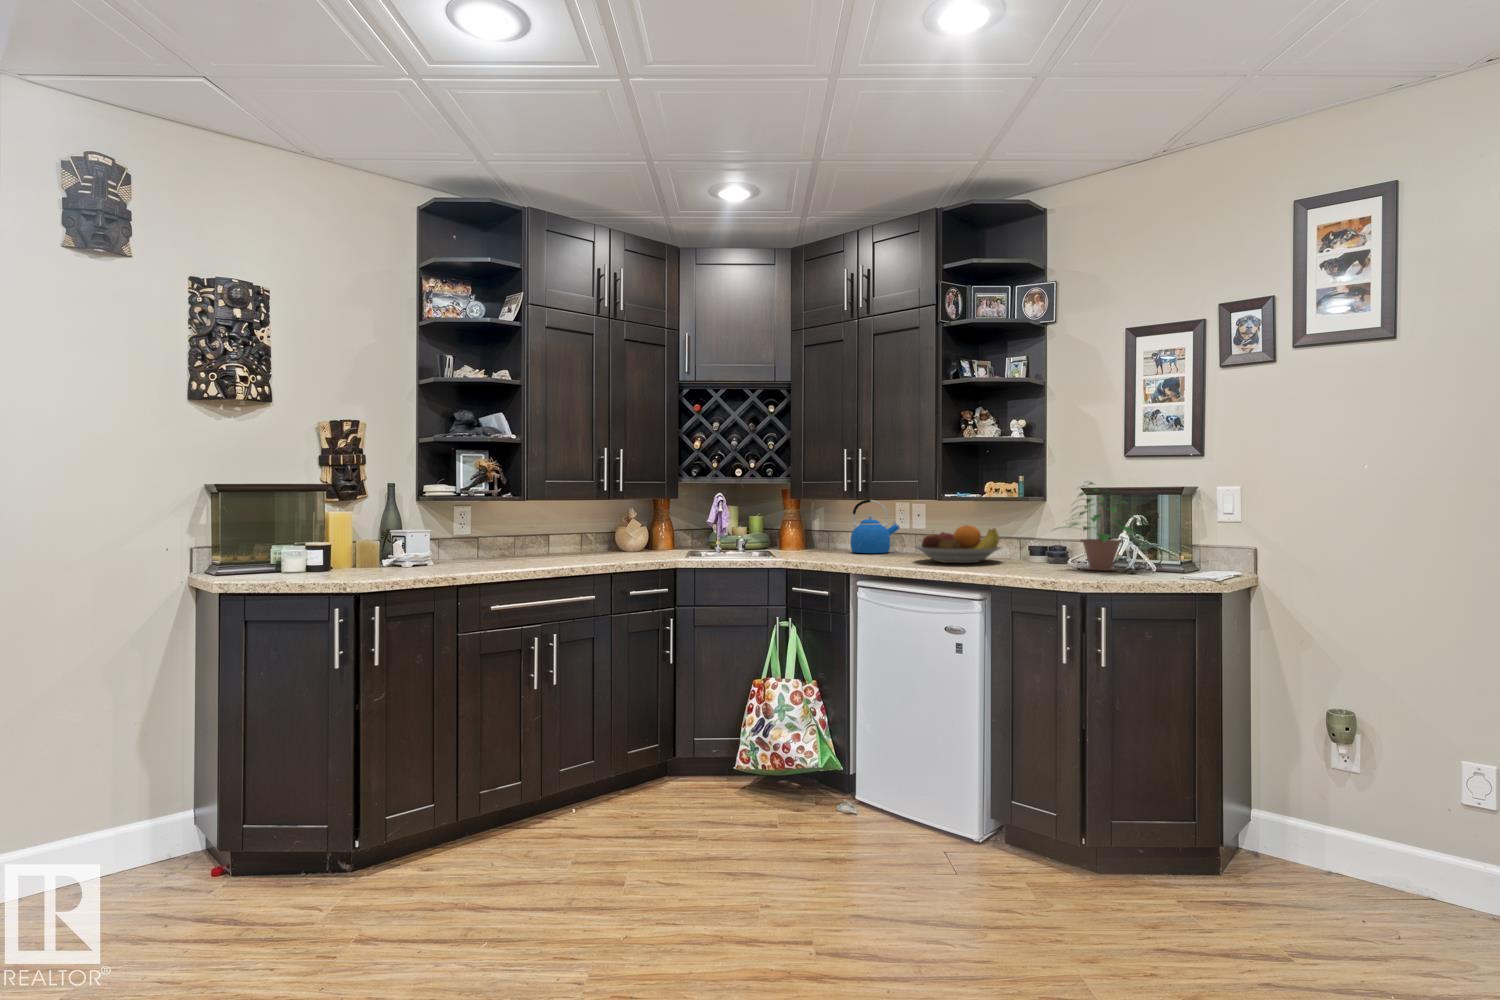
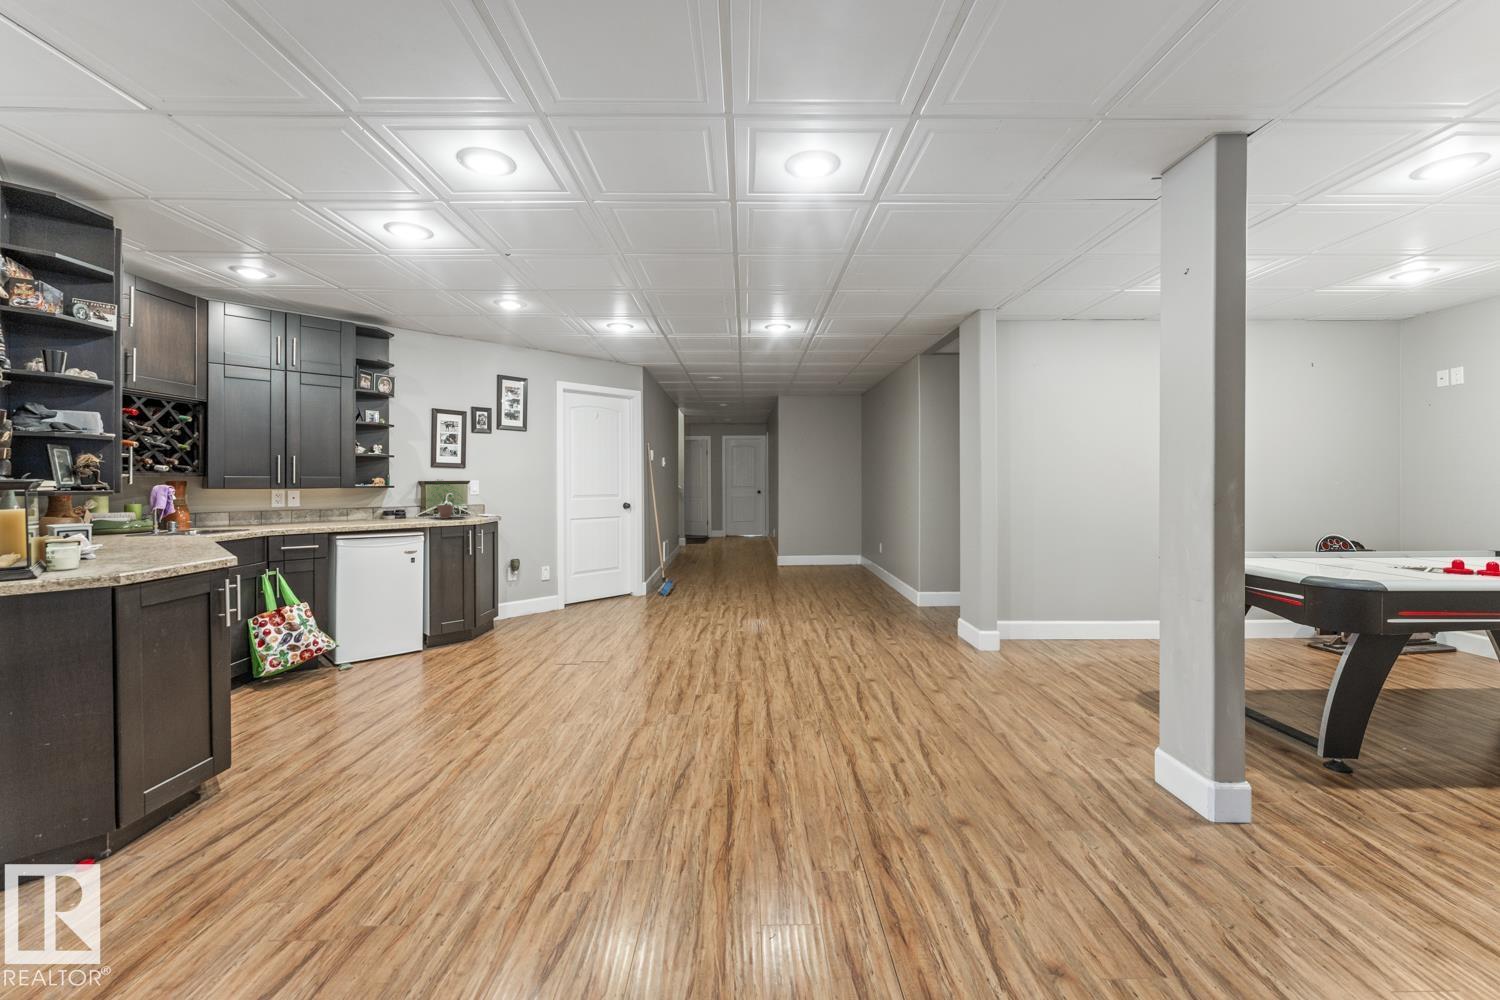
kettle: present [850,500,900,553] -> none [257,487,288,523]
fruit bowl: present [915,525,1001,563] -> none [340,502,393,522]

